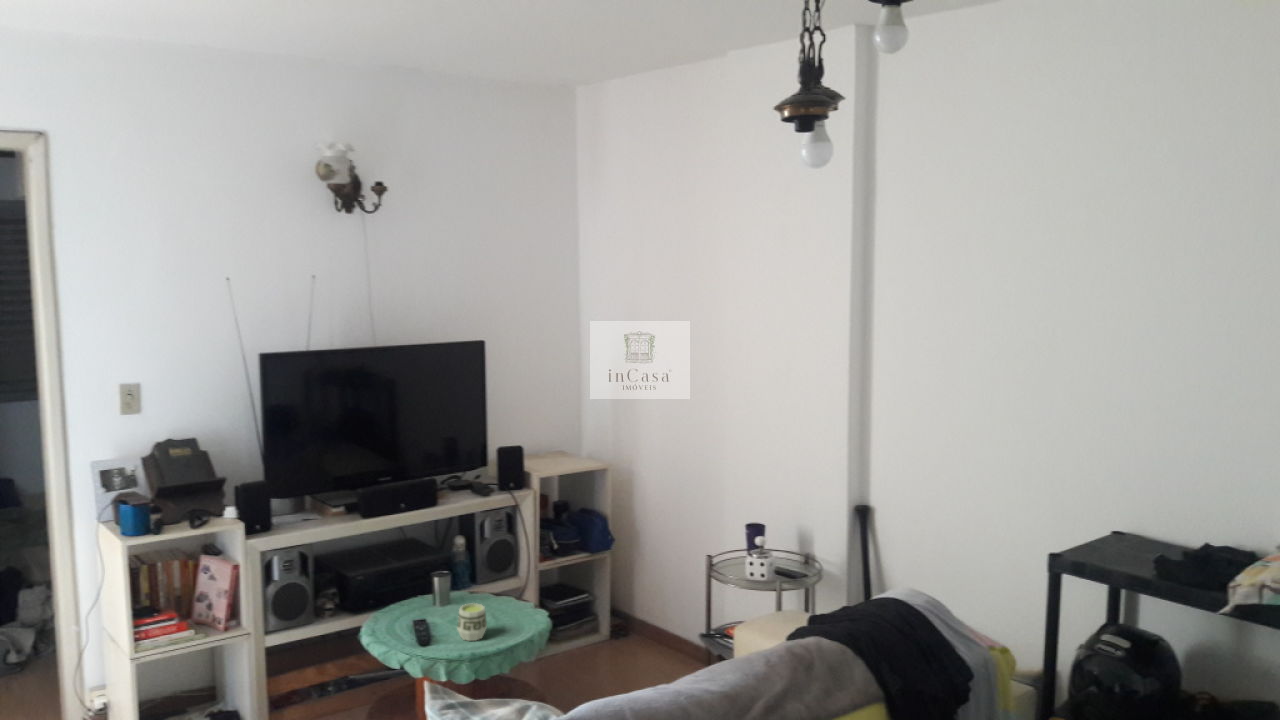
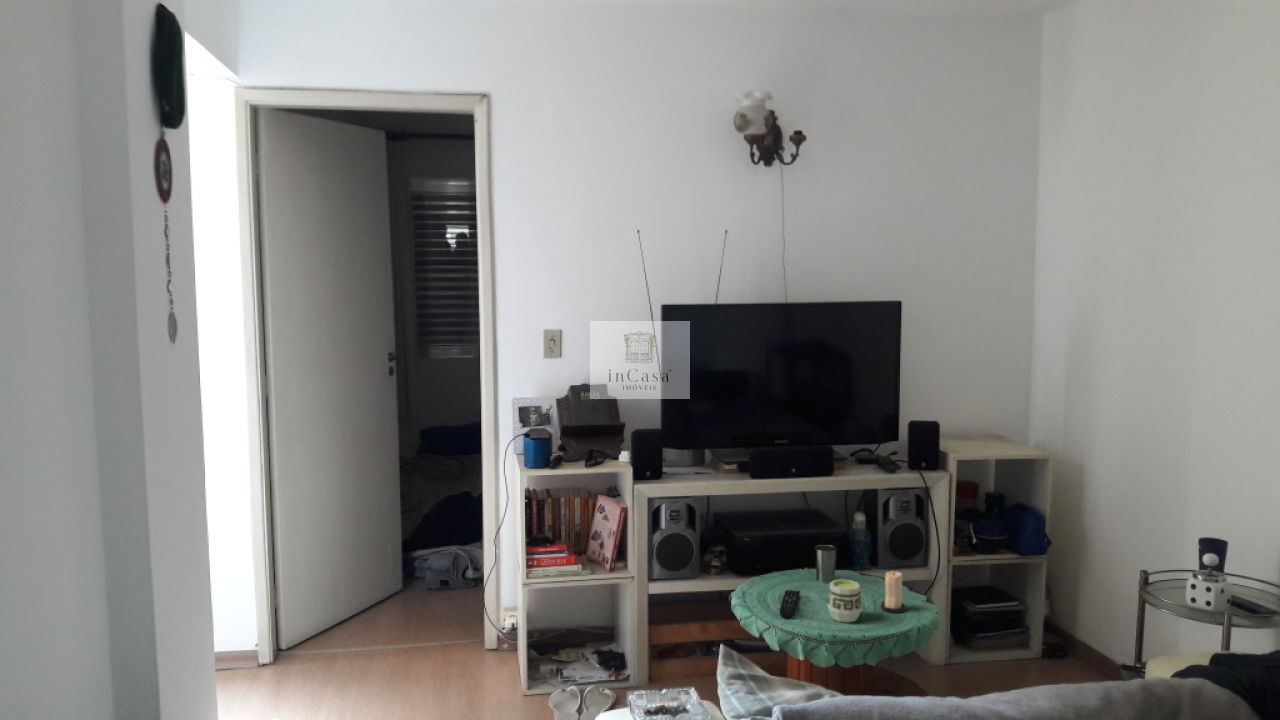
candle: none [499,588,519,624] -> present [881,571,906,613]

